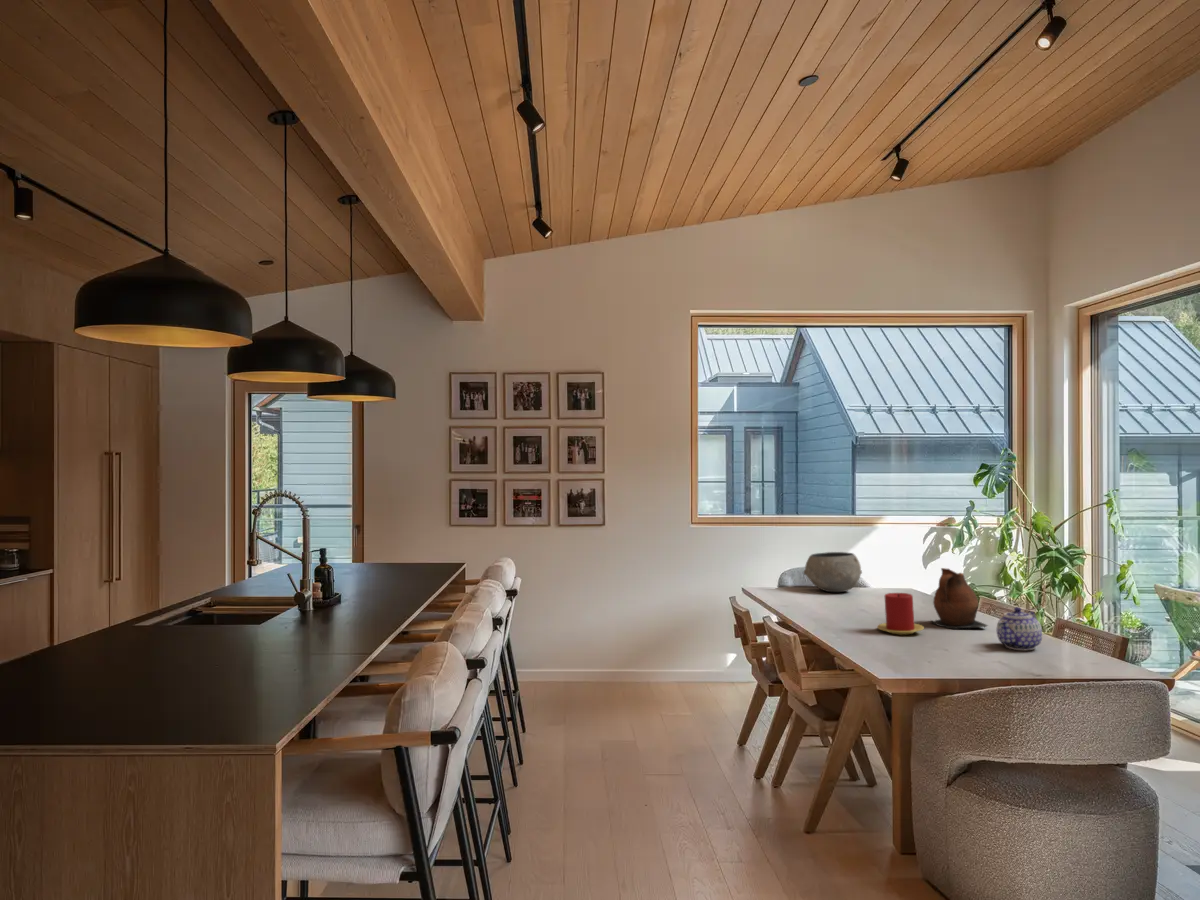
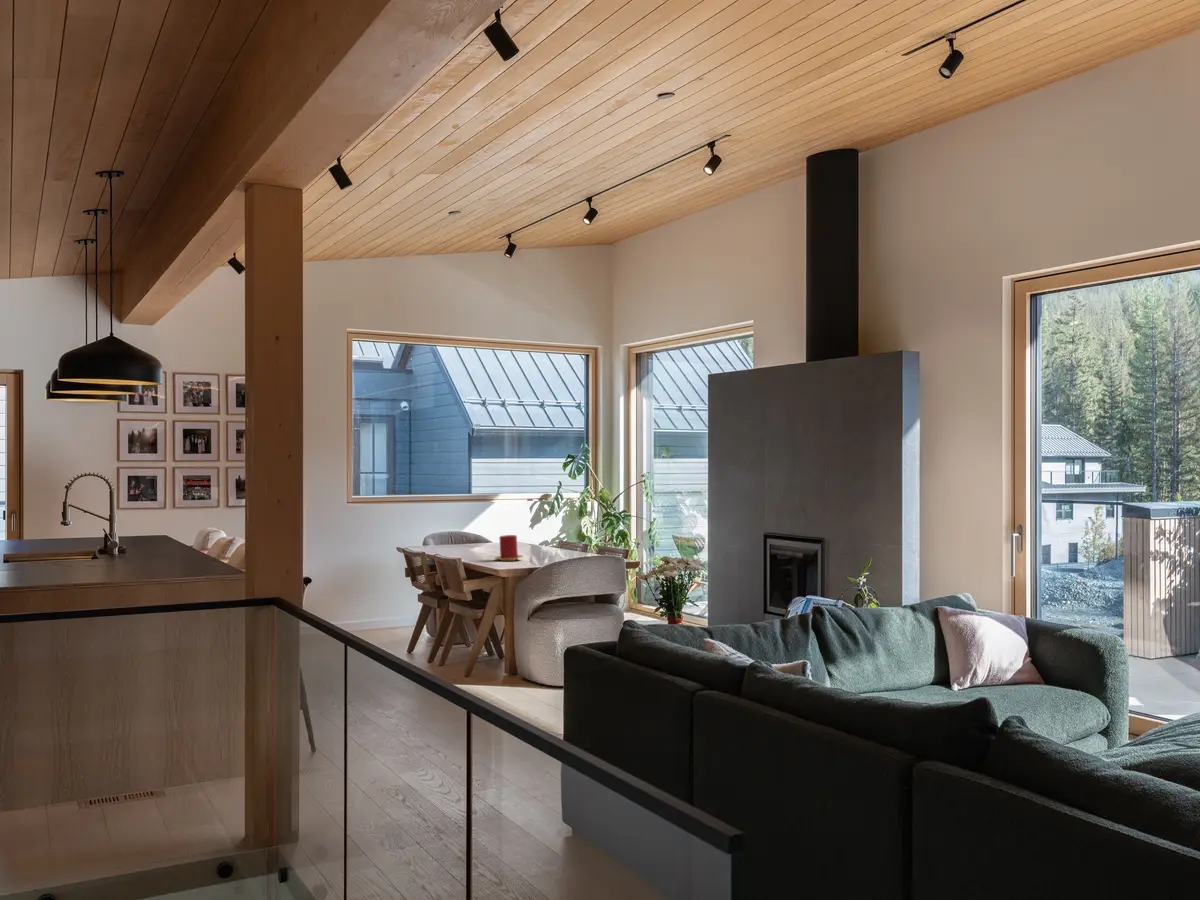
ceramic bowl: present [804,552,862,592] -> none [442,517,484,546]
ceramic pitcher: present [932,568,987,628] -> none [527,519,562,557]
teapot: present [997,607,1042,650] -> none [565,538,589,563]

